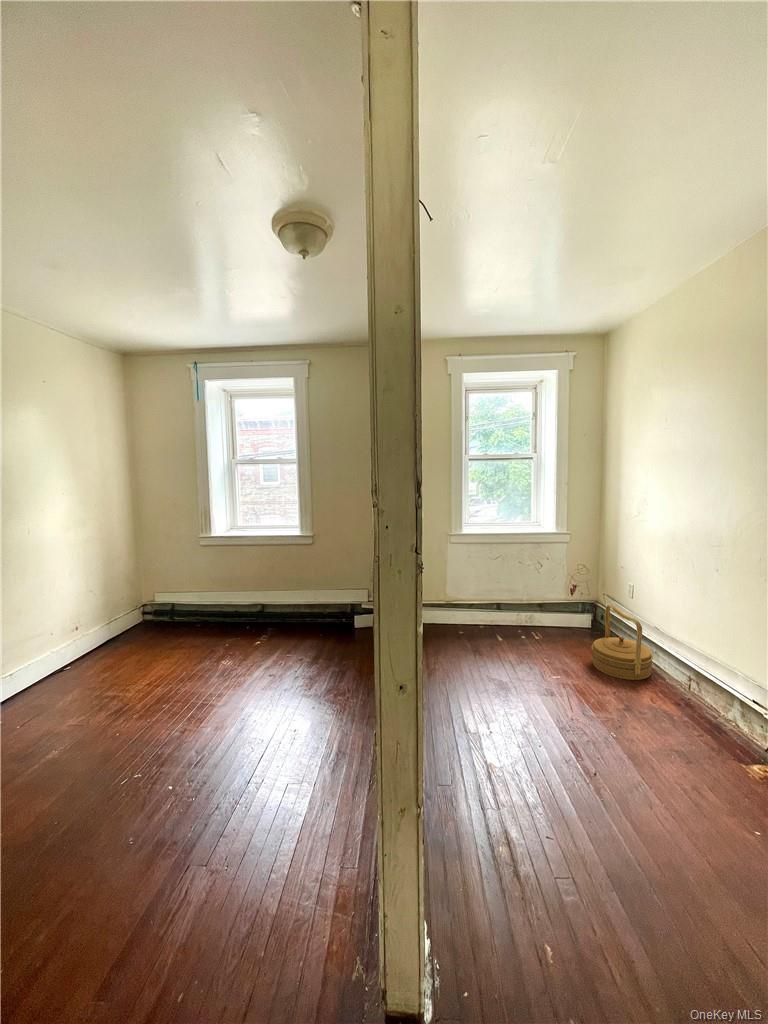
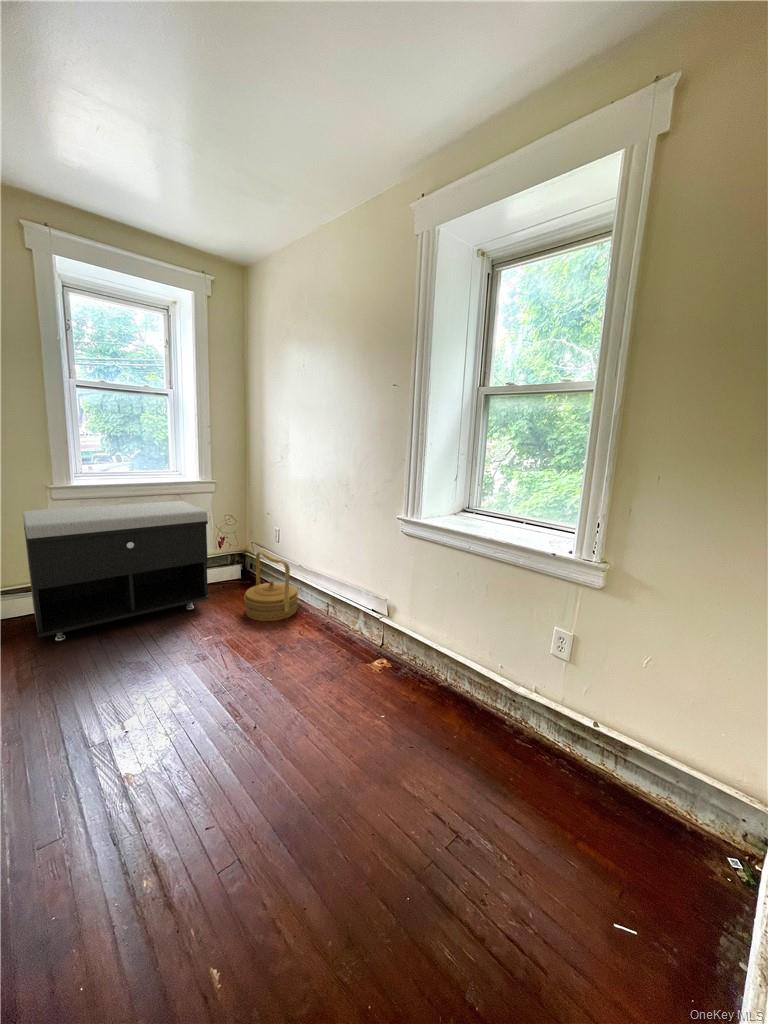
storage bench: none [435,548,560,646] -> present [23,501,209,641]

